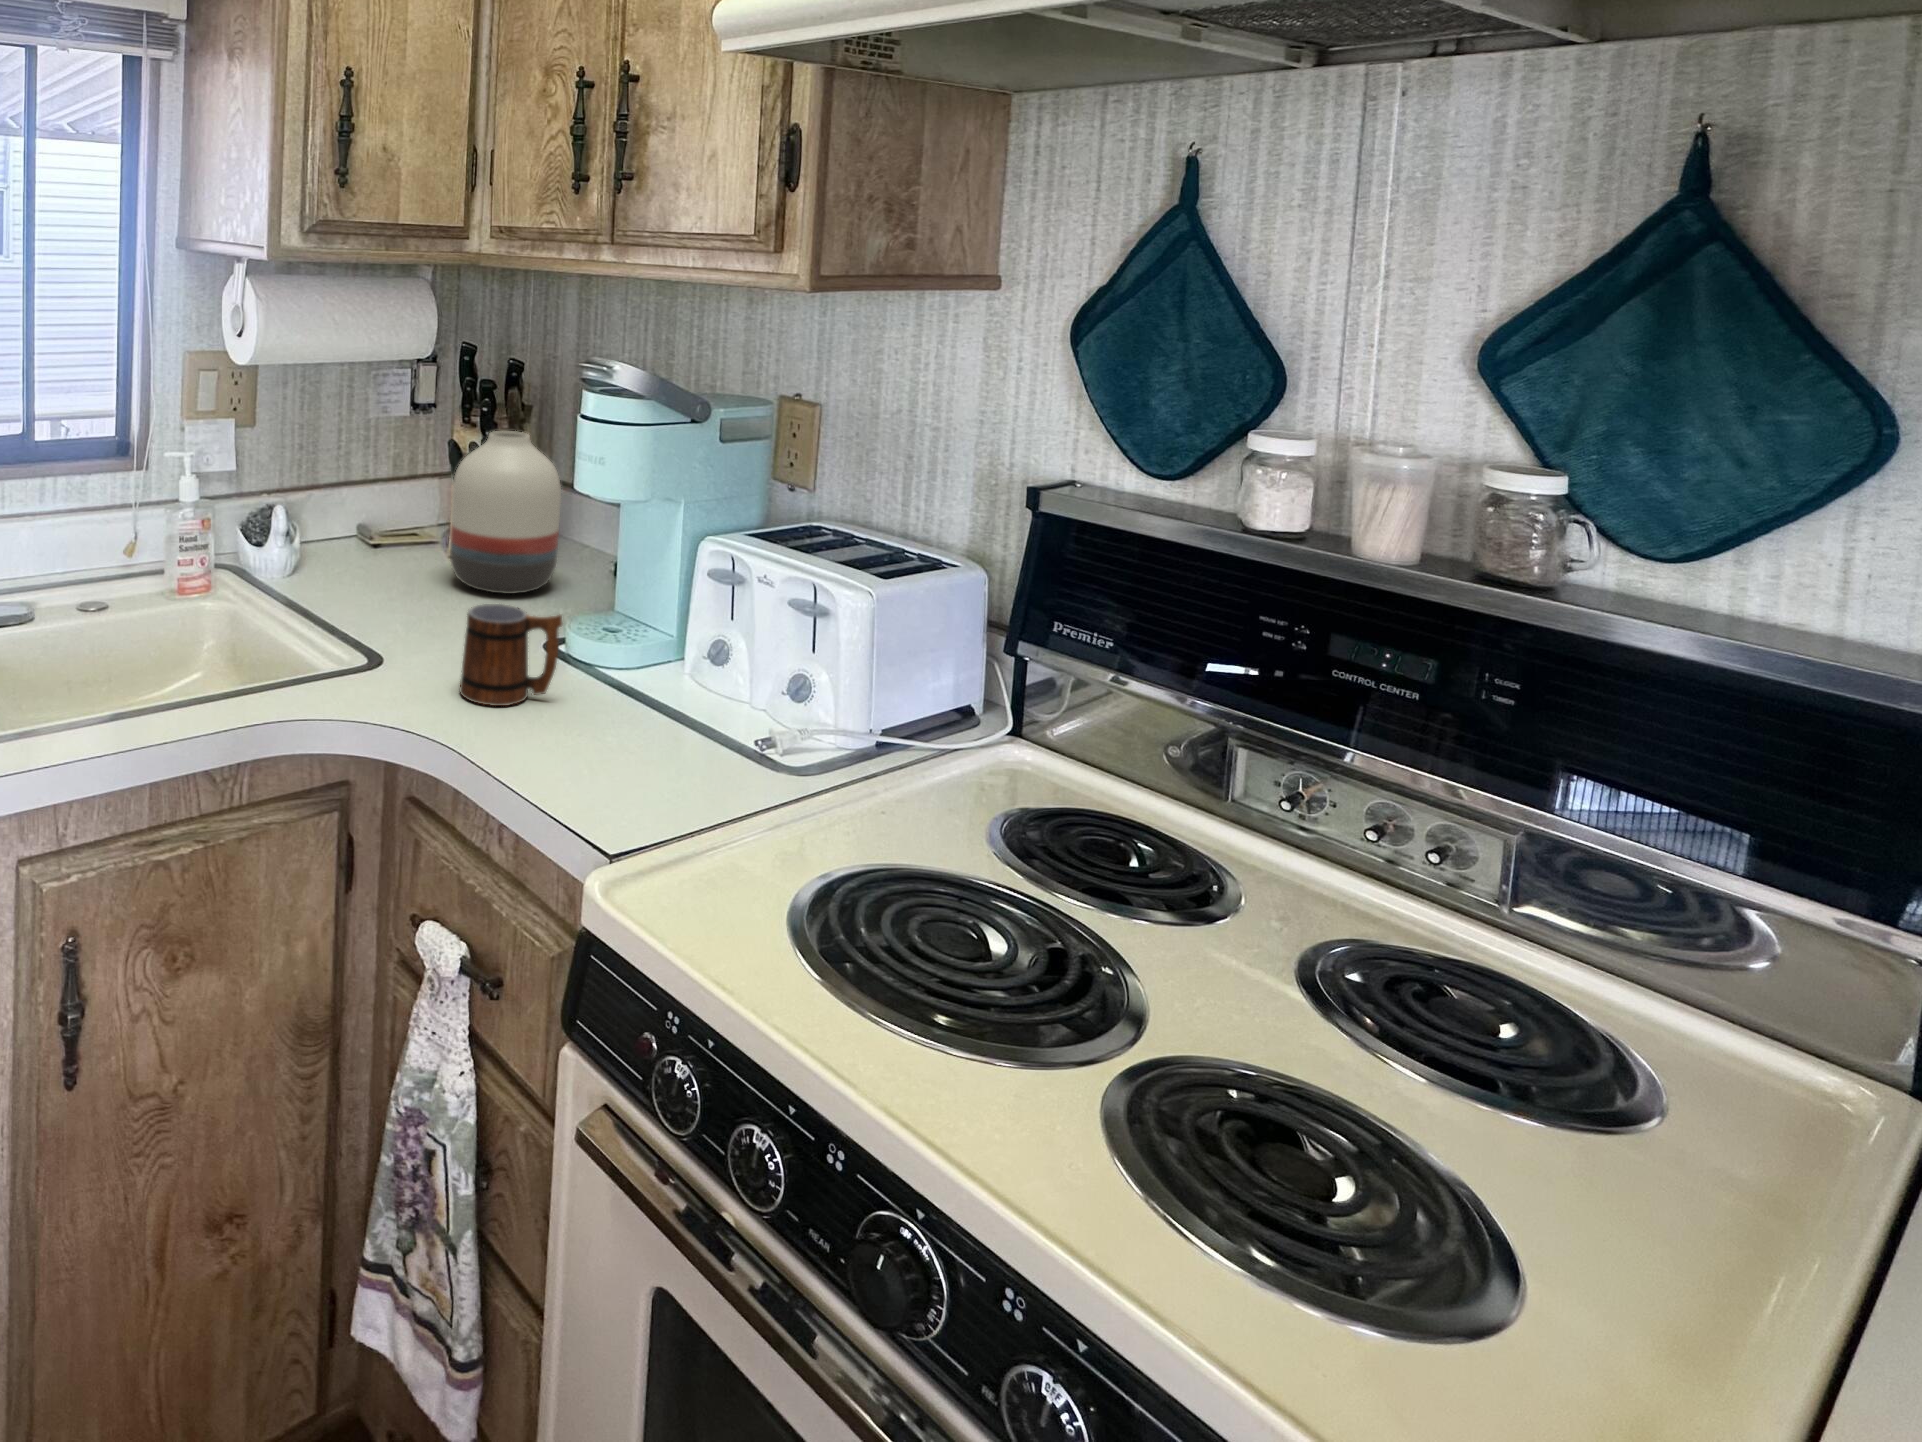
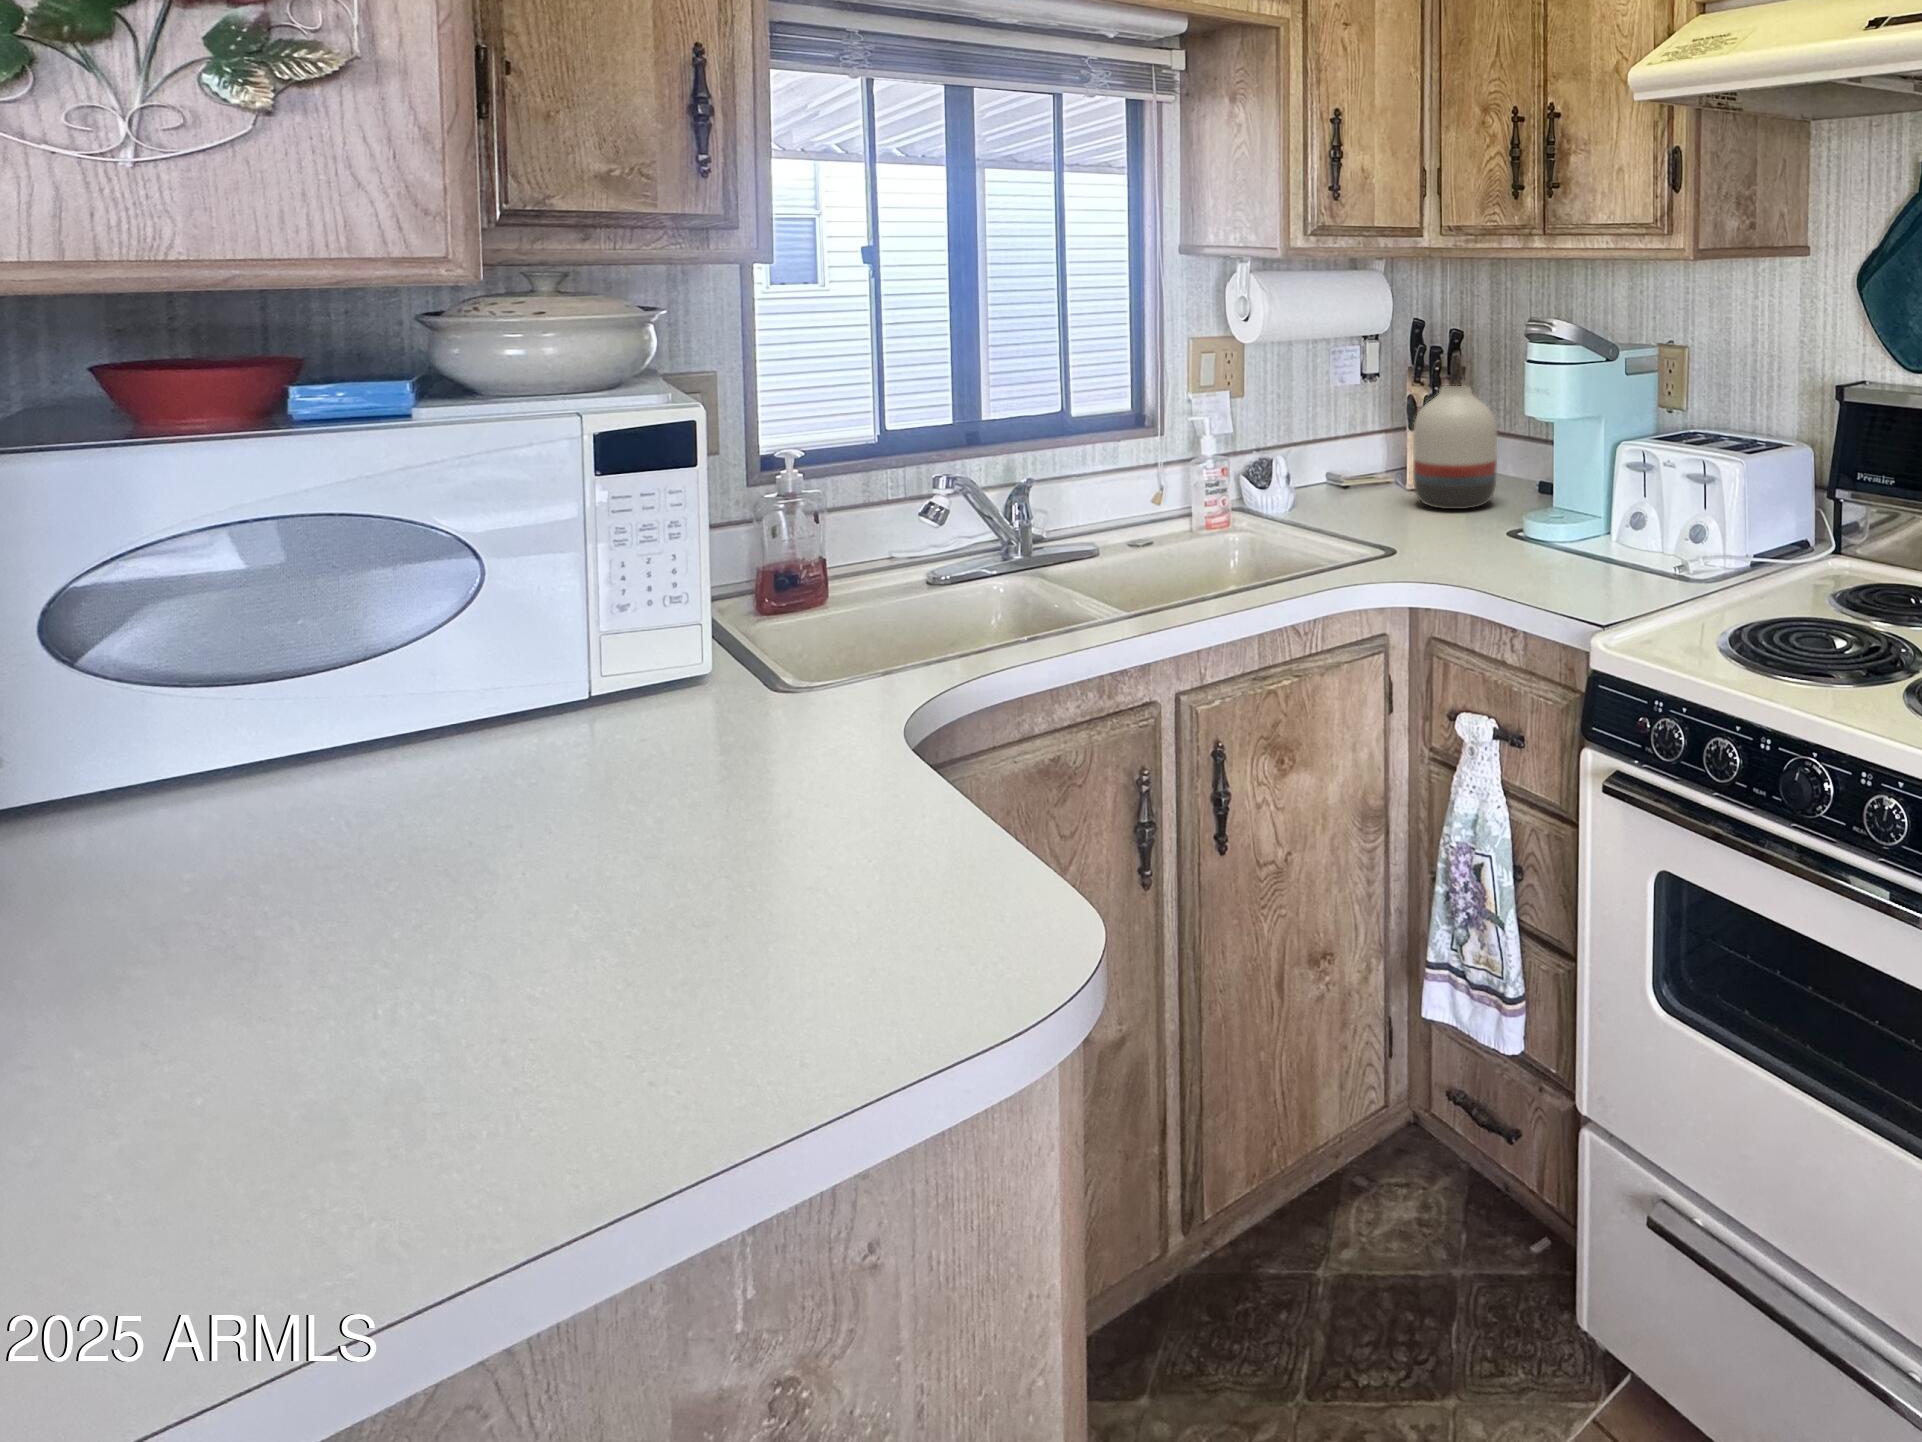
mug: present [460,604,562,706] -> none [1460,499,1532,567]

